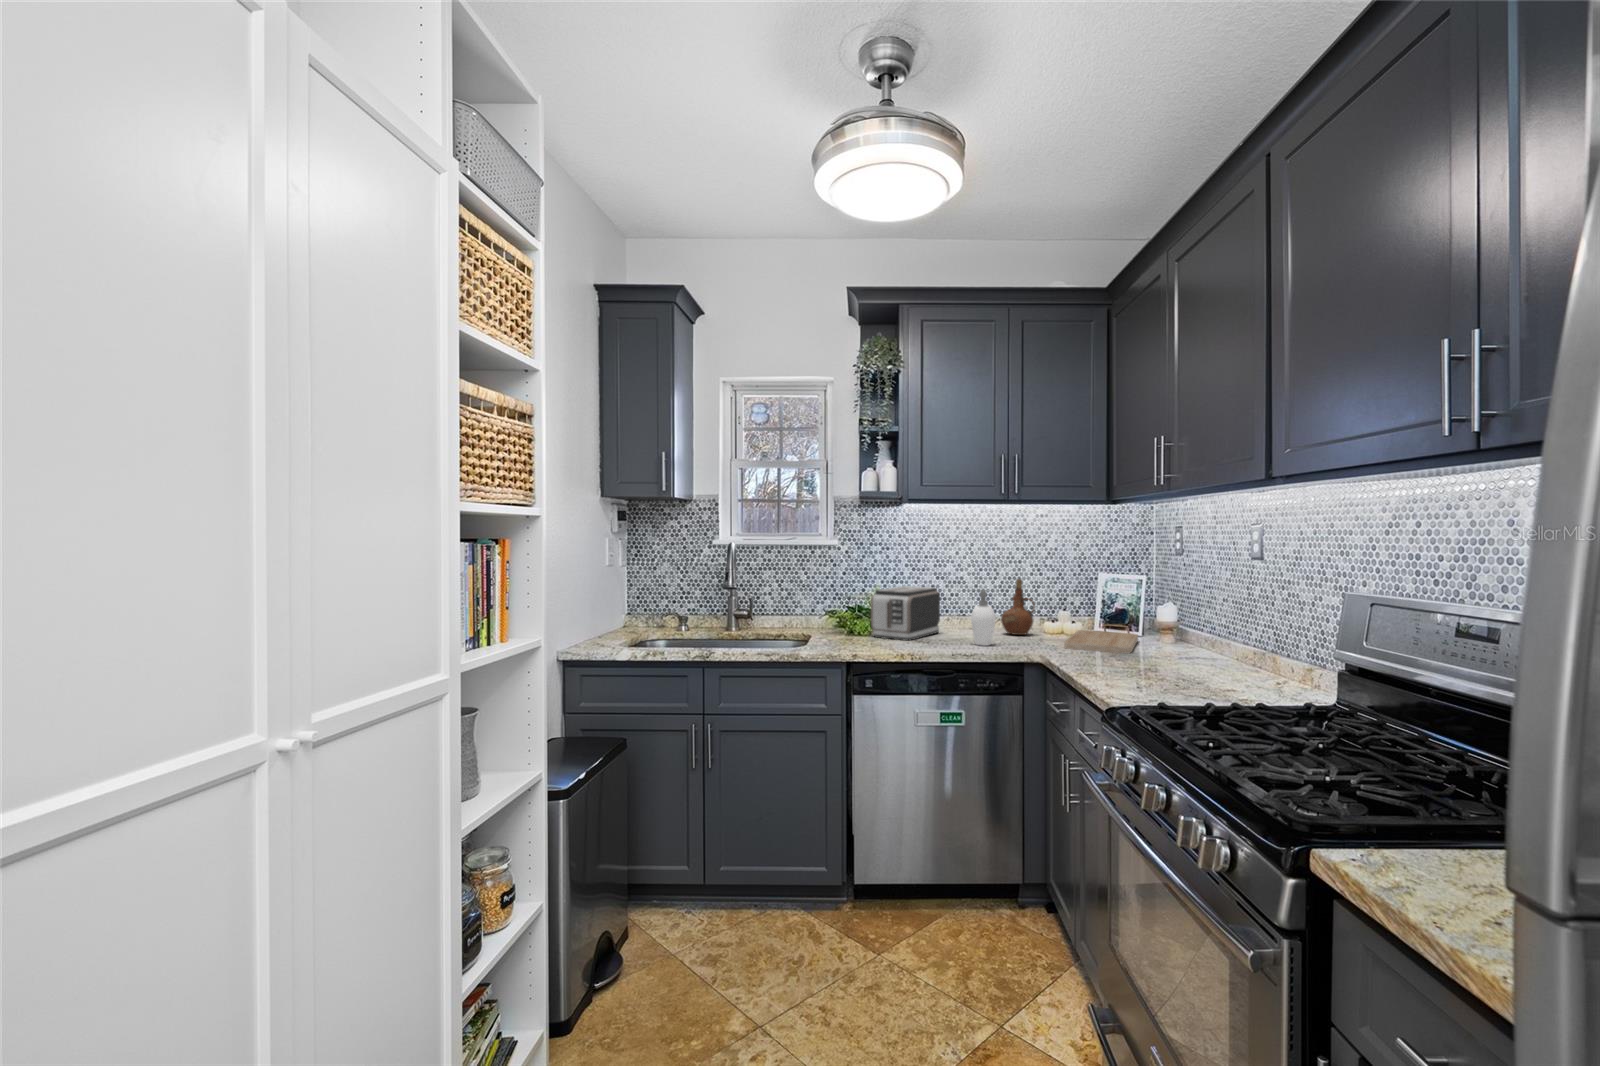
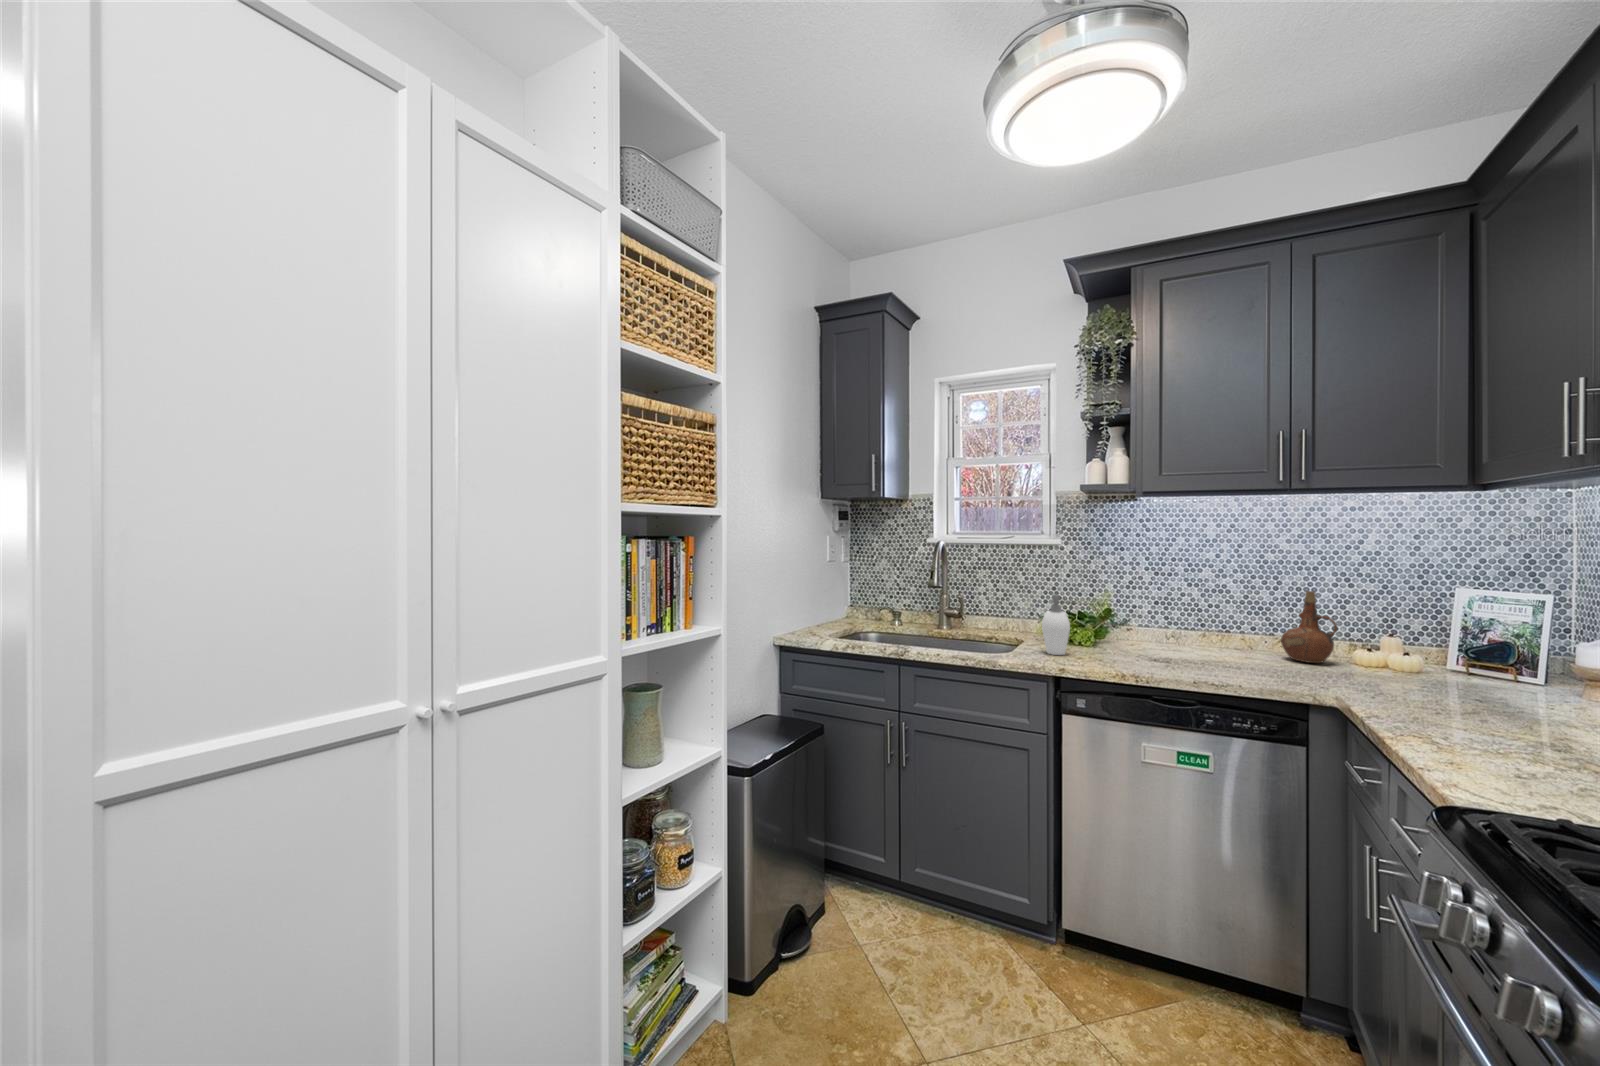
toaster: present [871,586,940,640] -> none [1093,592,1188,658]
soap dispenser: present [971,590,996,646] -> present [1042,594,1070,655]
cutting board: present [1064,630,1138,653] -> none [1387,666,1539,718]

